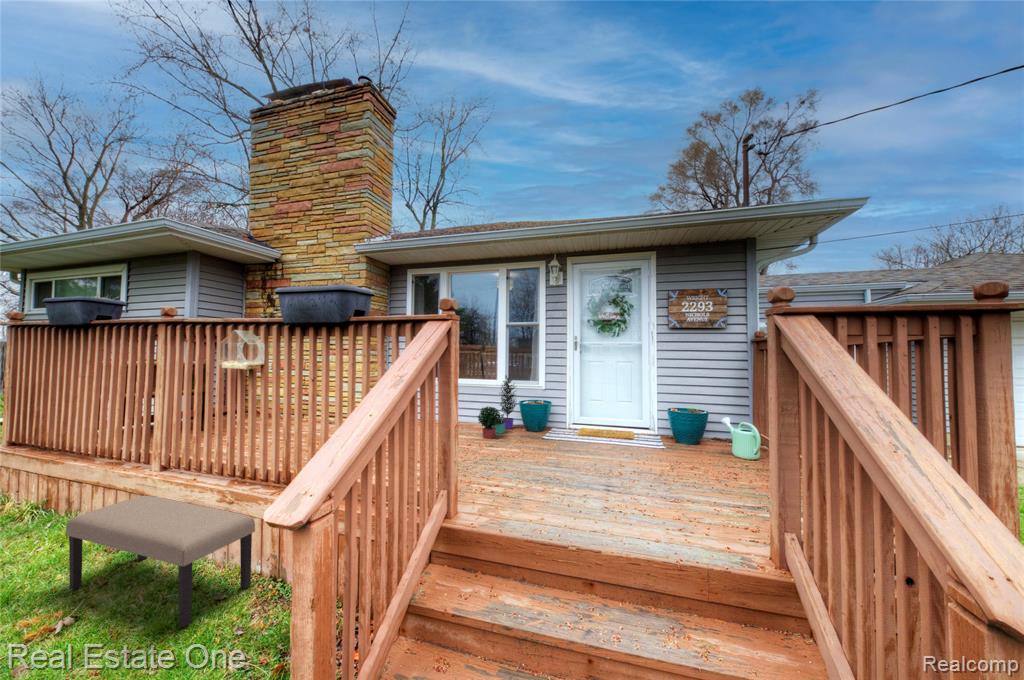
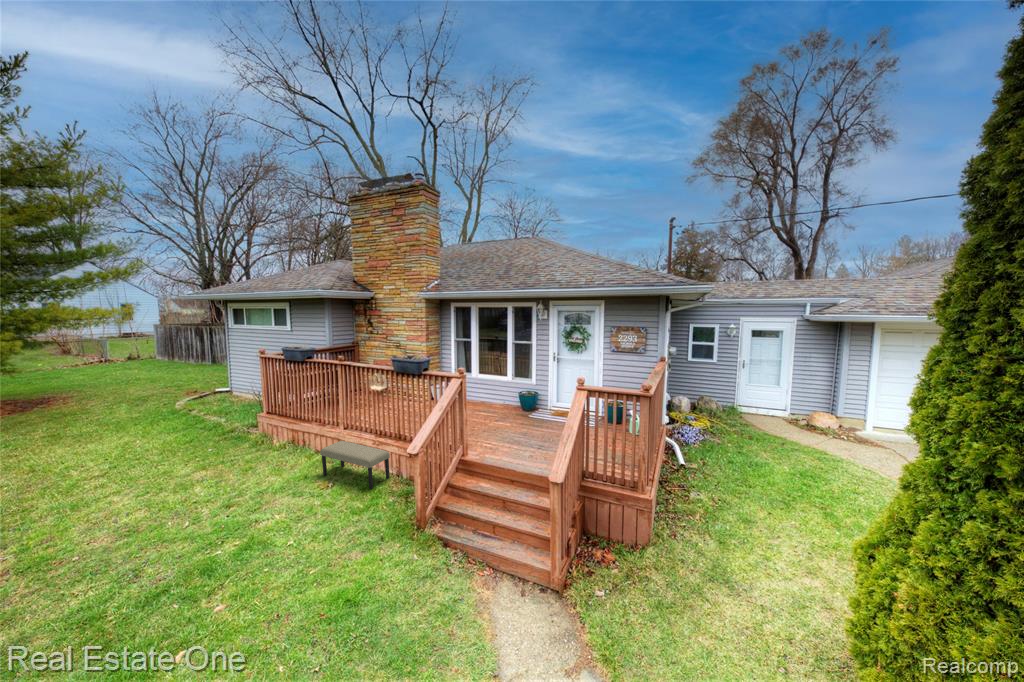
potted plant: present [478,377,516,439] -> none [492,375,521,416]

